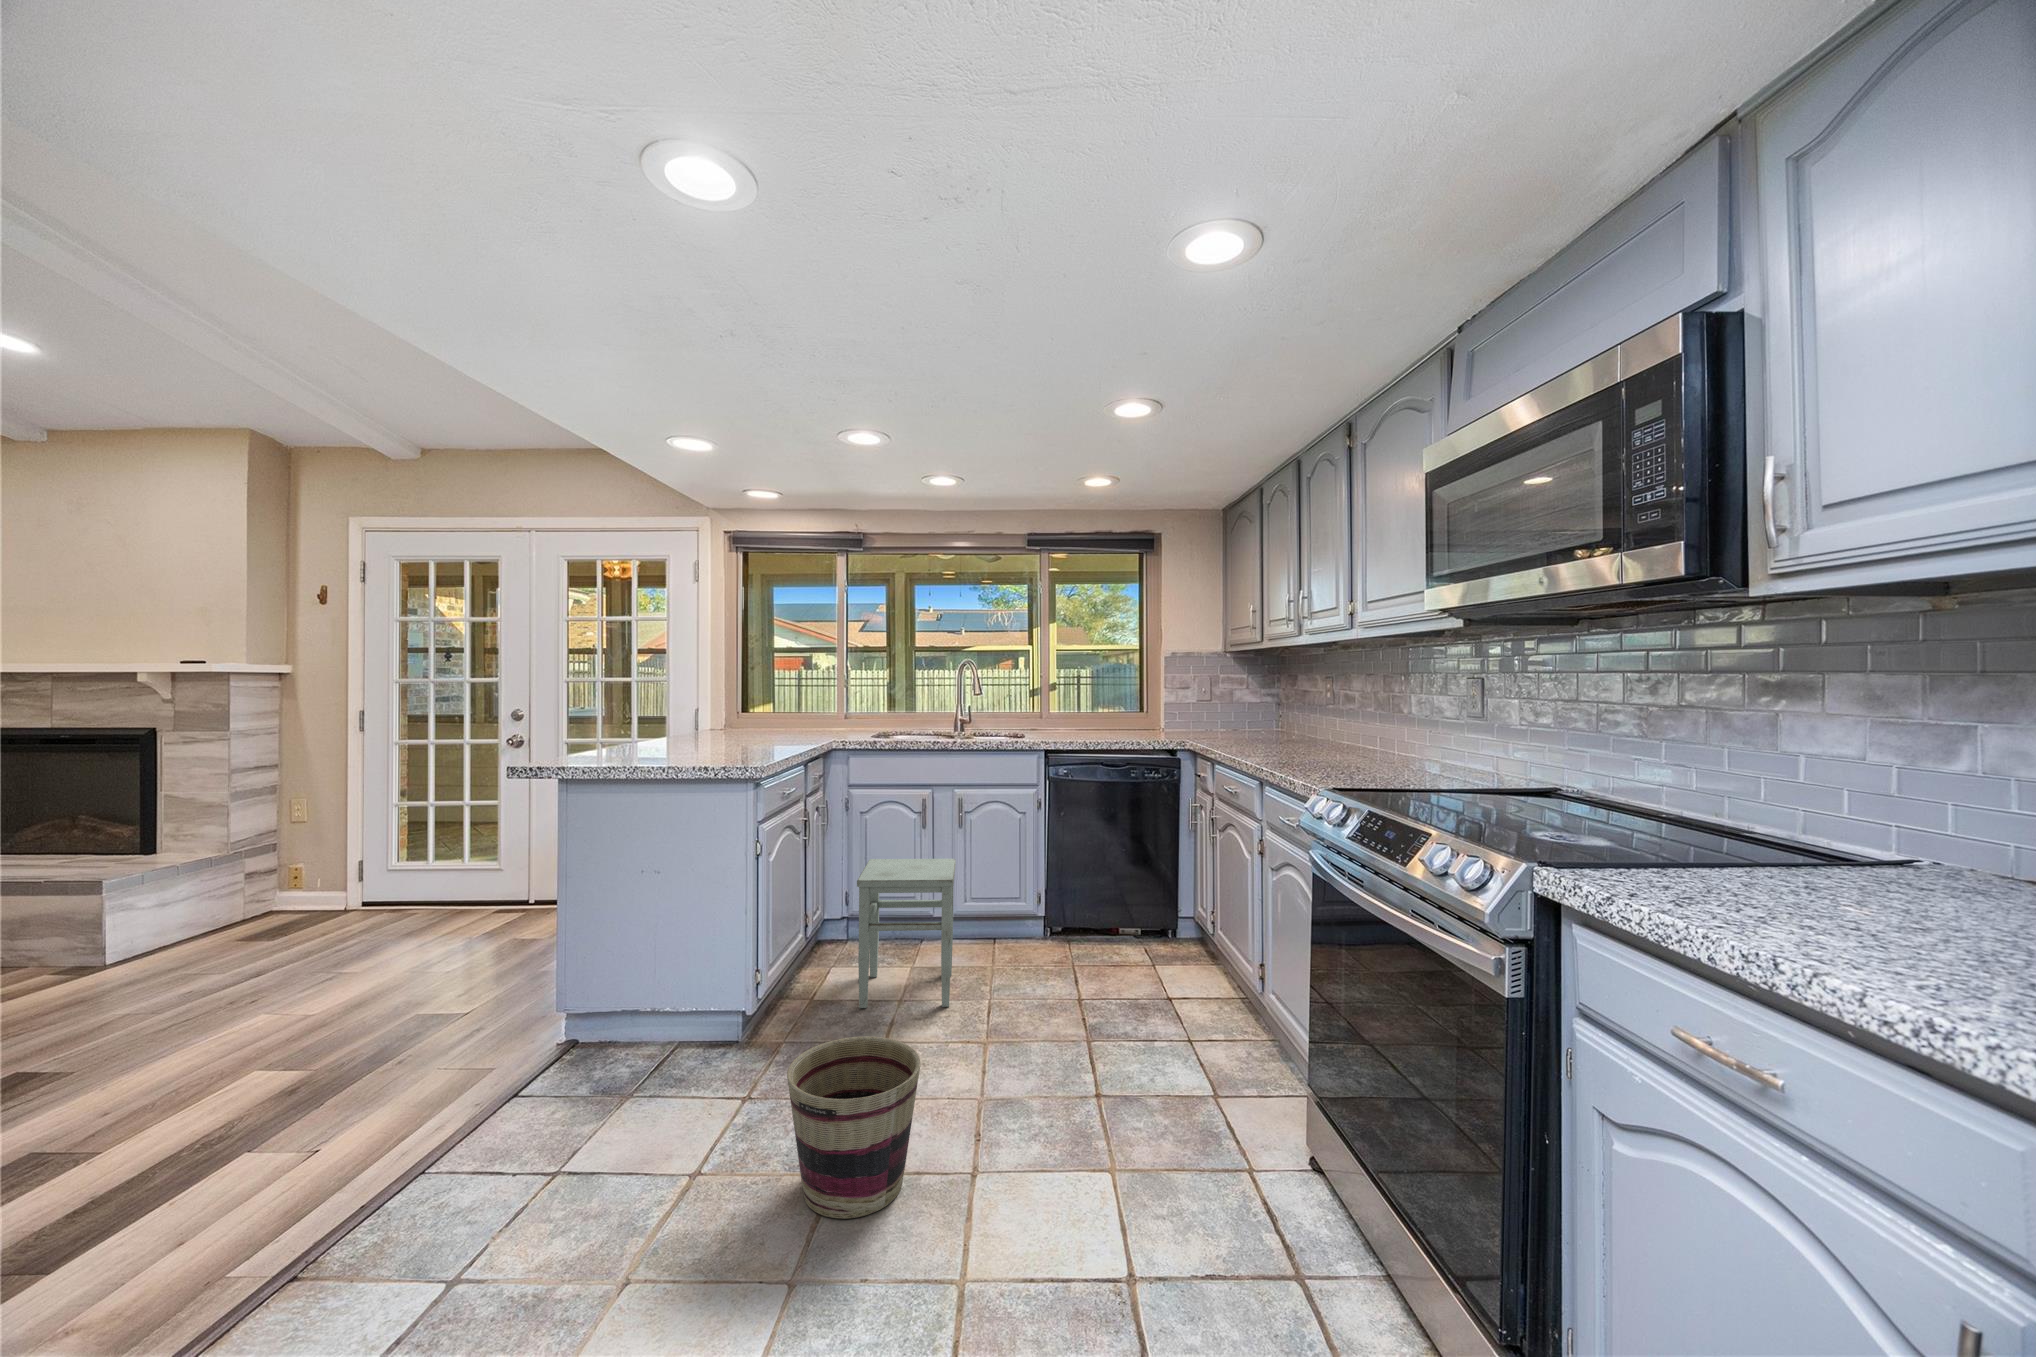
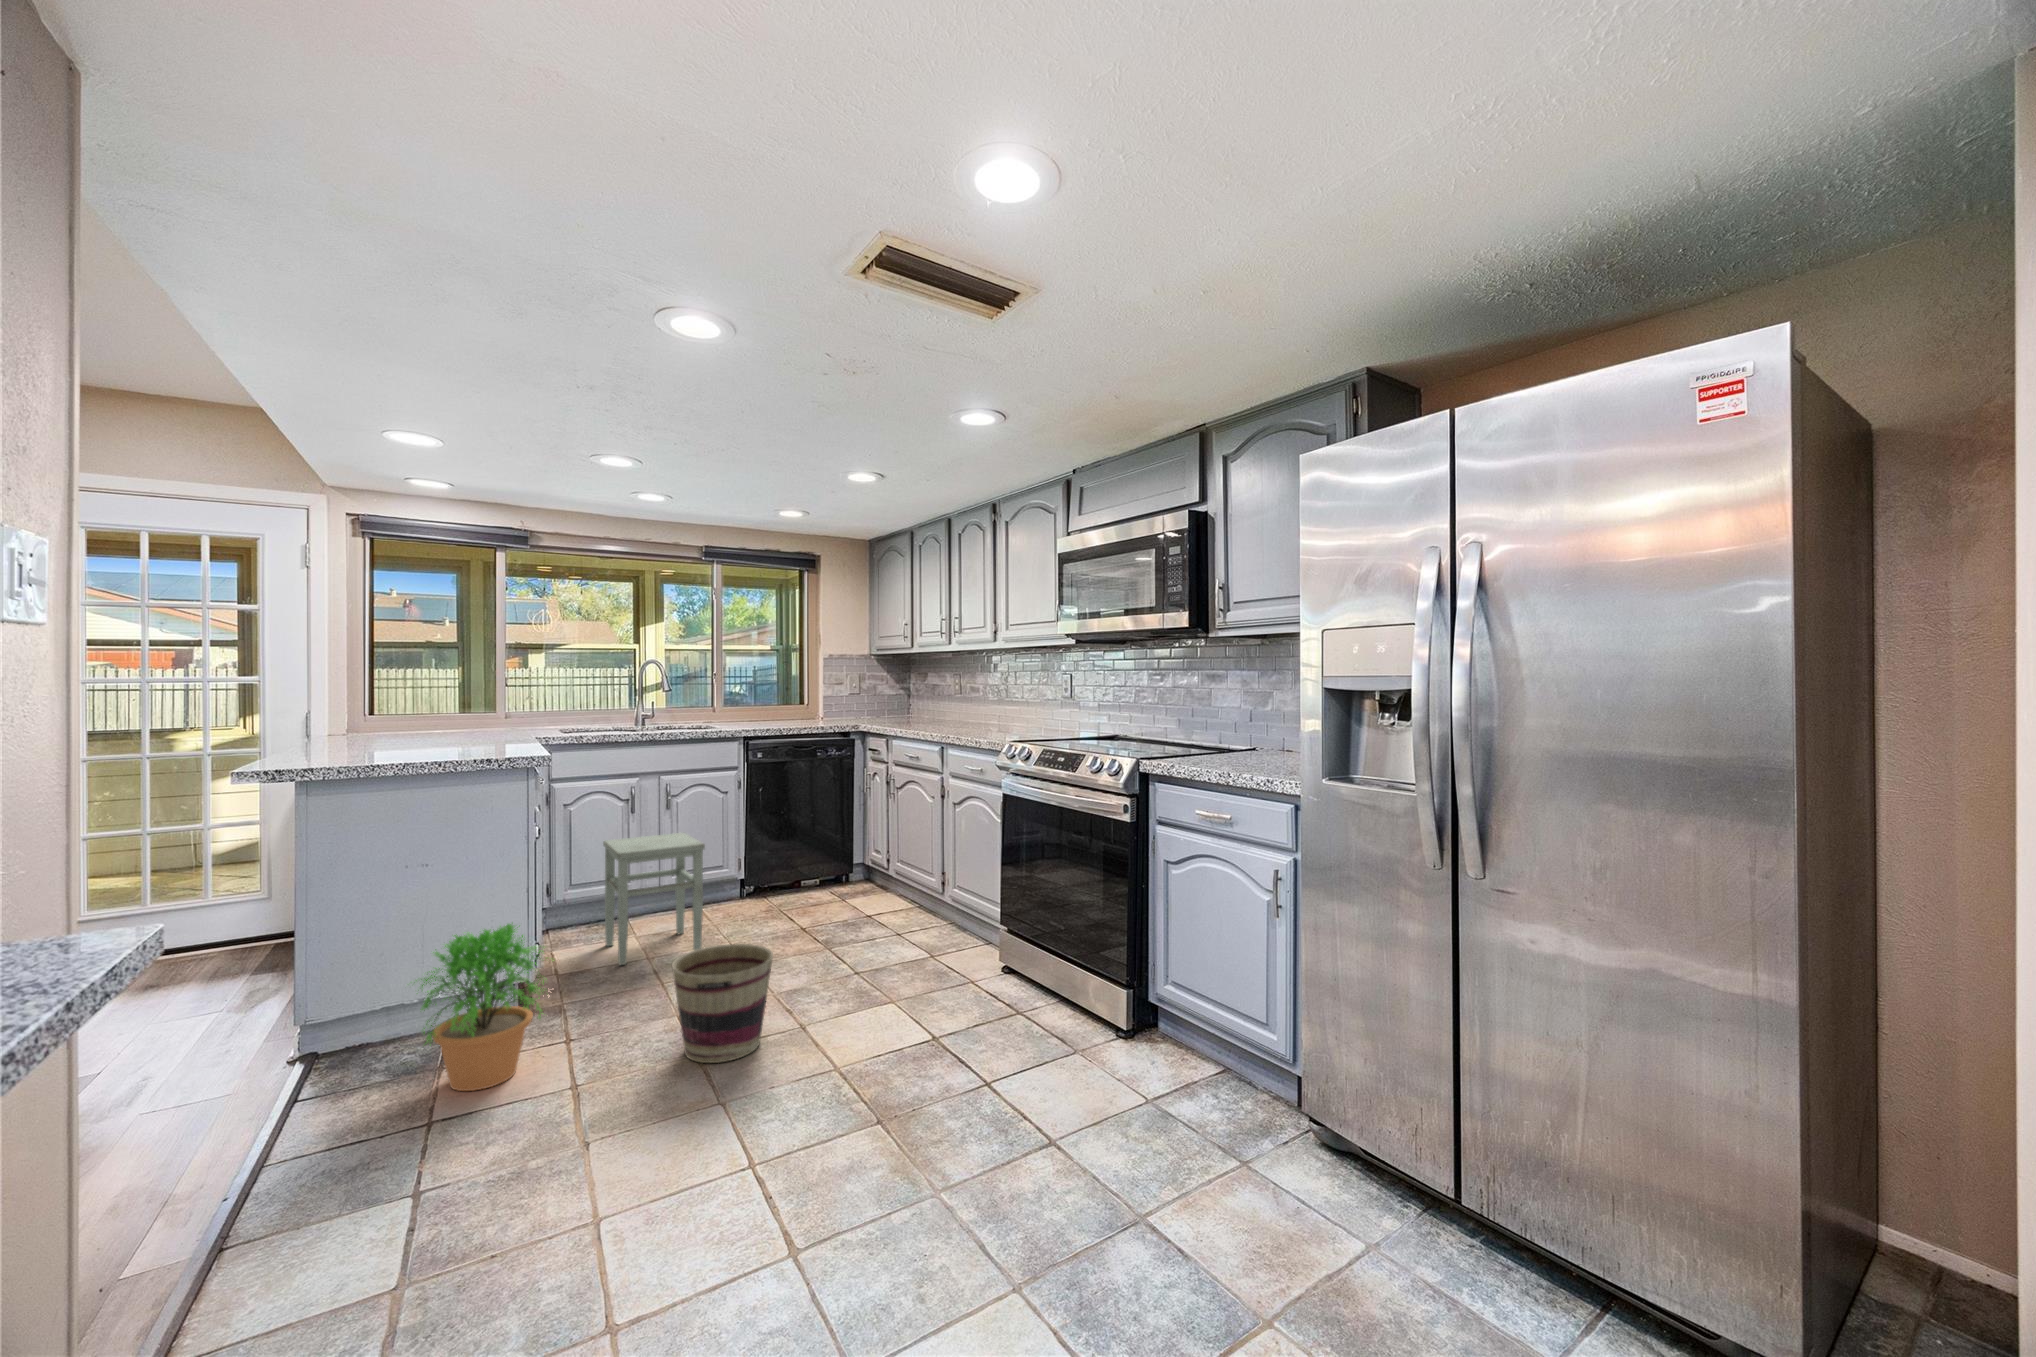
potted plant: none [541,963,690,1161] -> present [414,923,544,1091]

